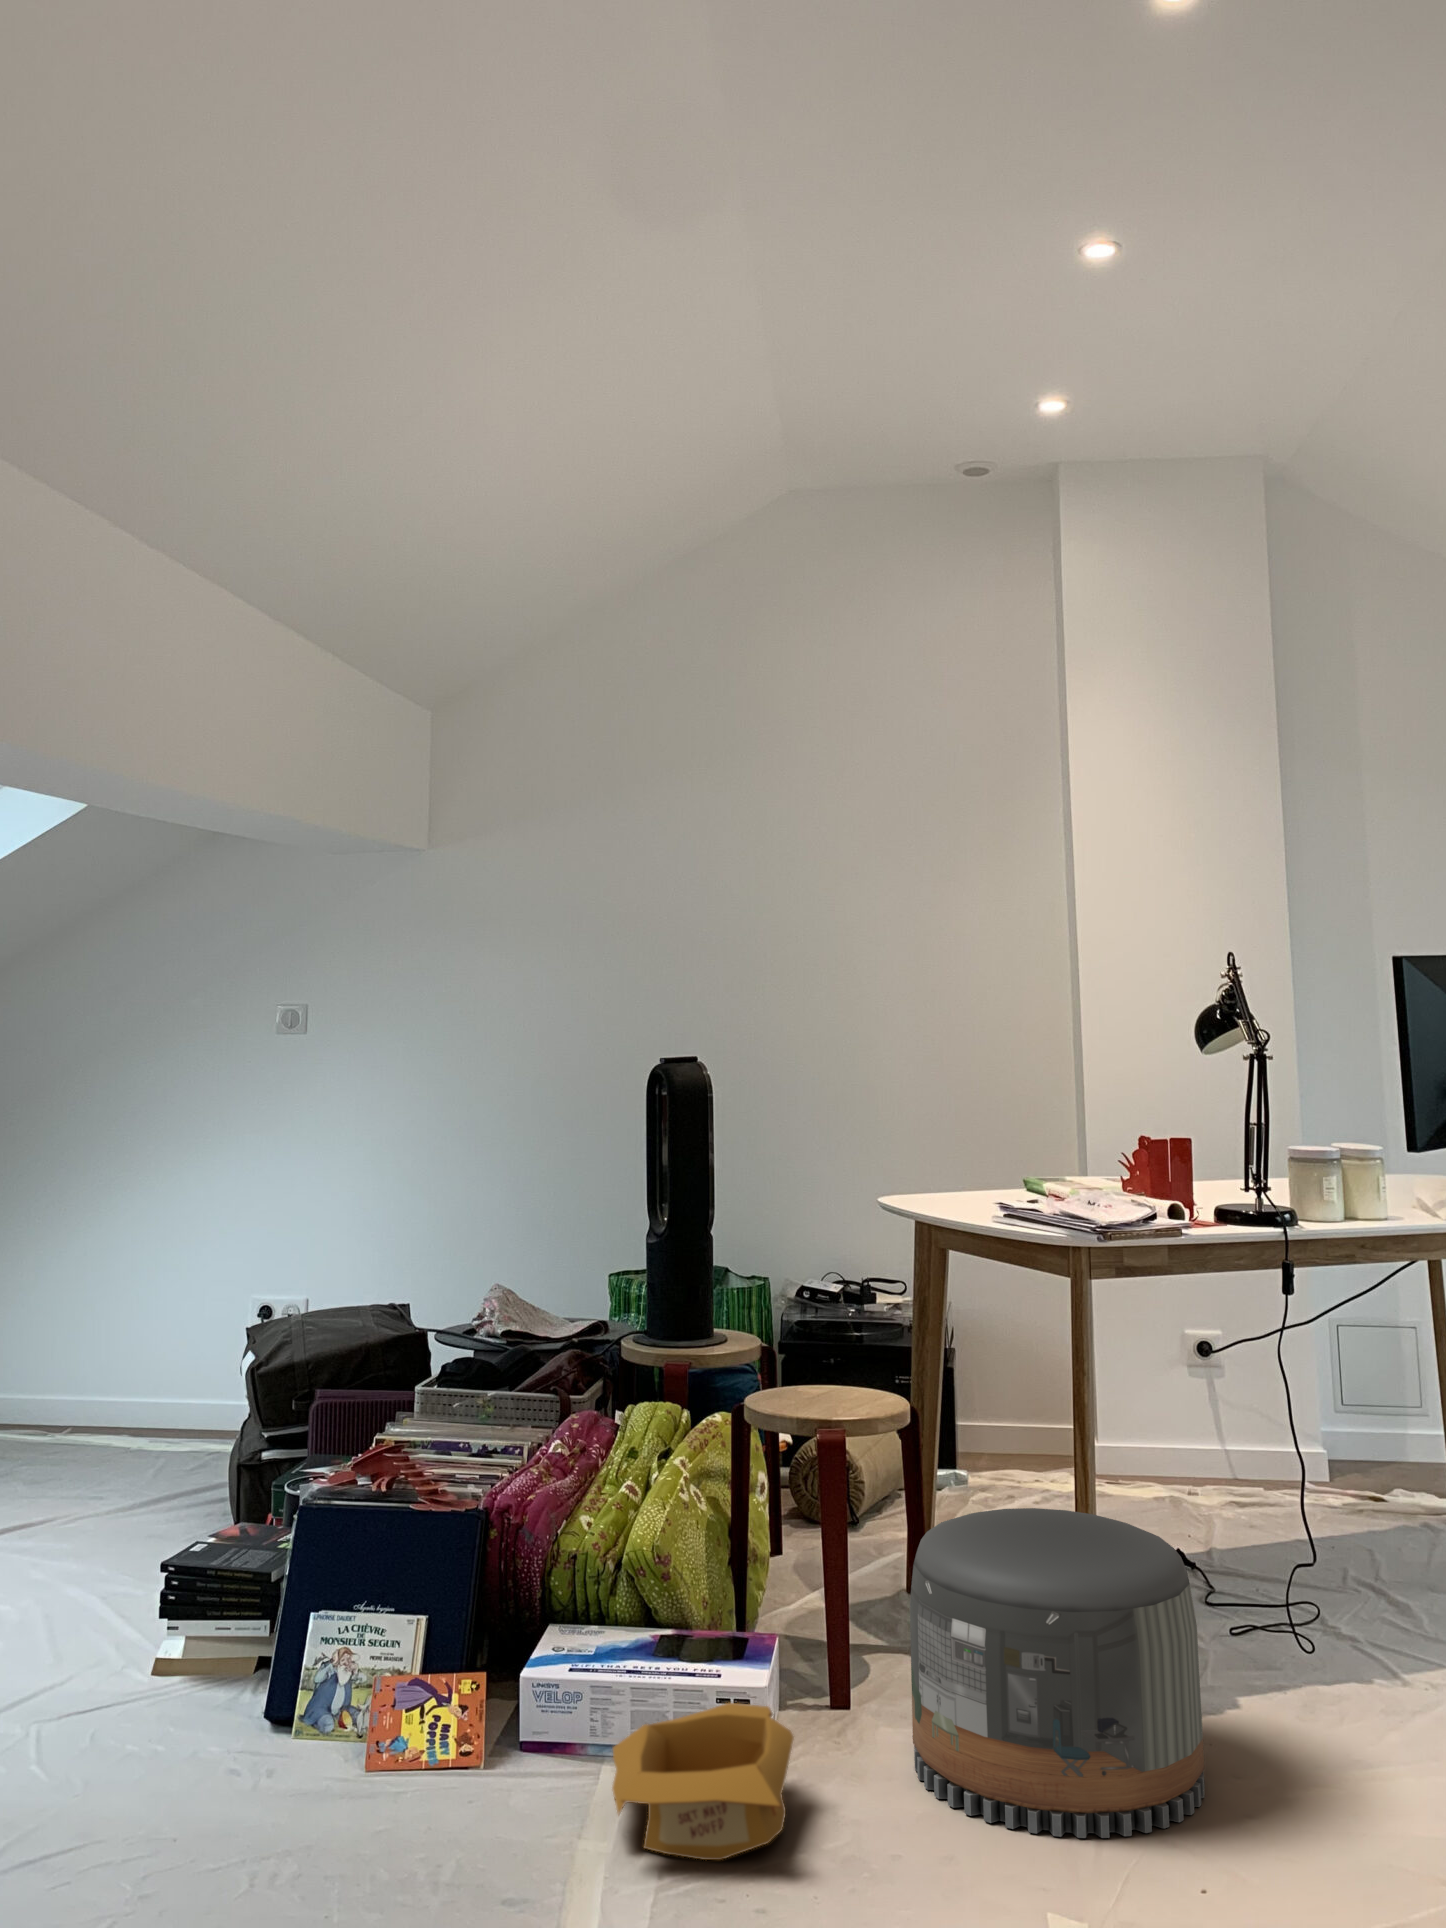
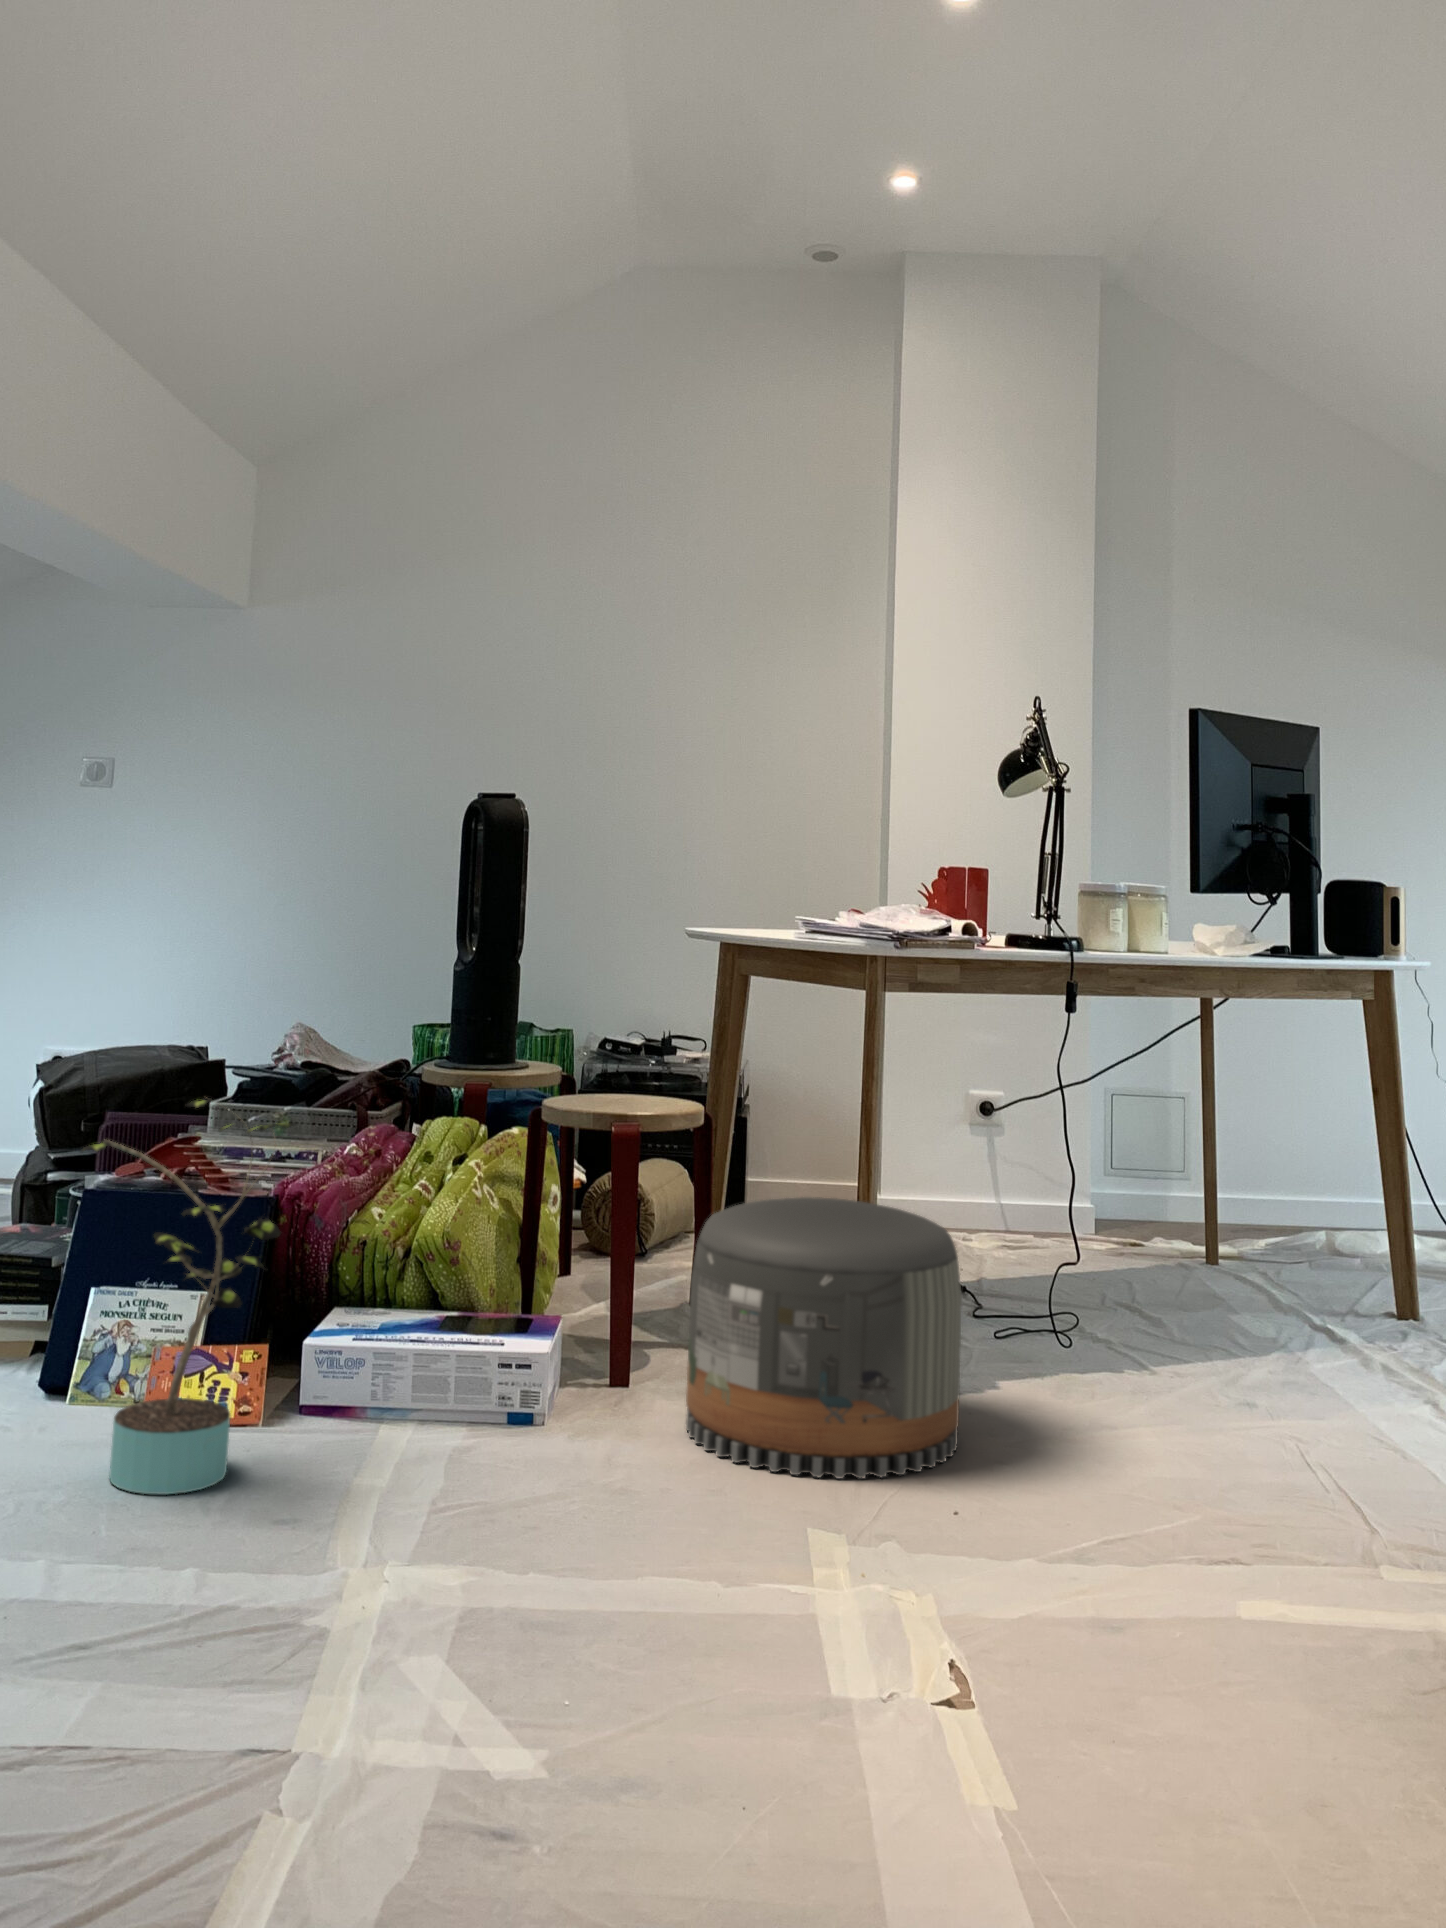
potted plant: none [296,1430,505,1860] -> present [81,1098,294,1495]
cardboard box: present [612,1703,794,1860] -> none [390,1365,571,1494]

